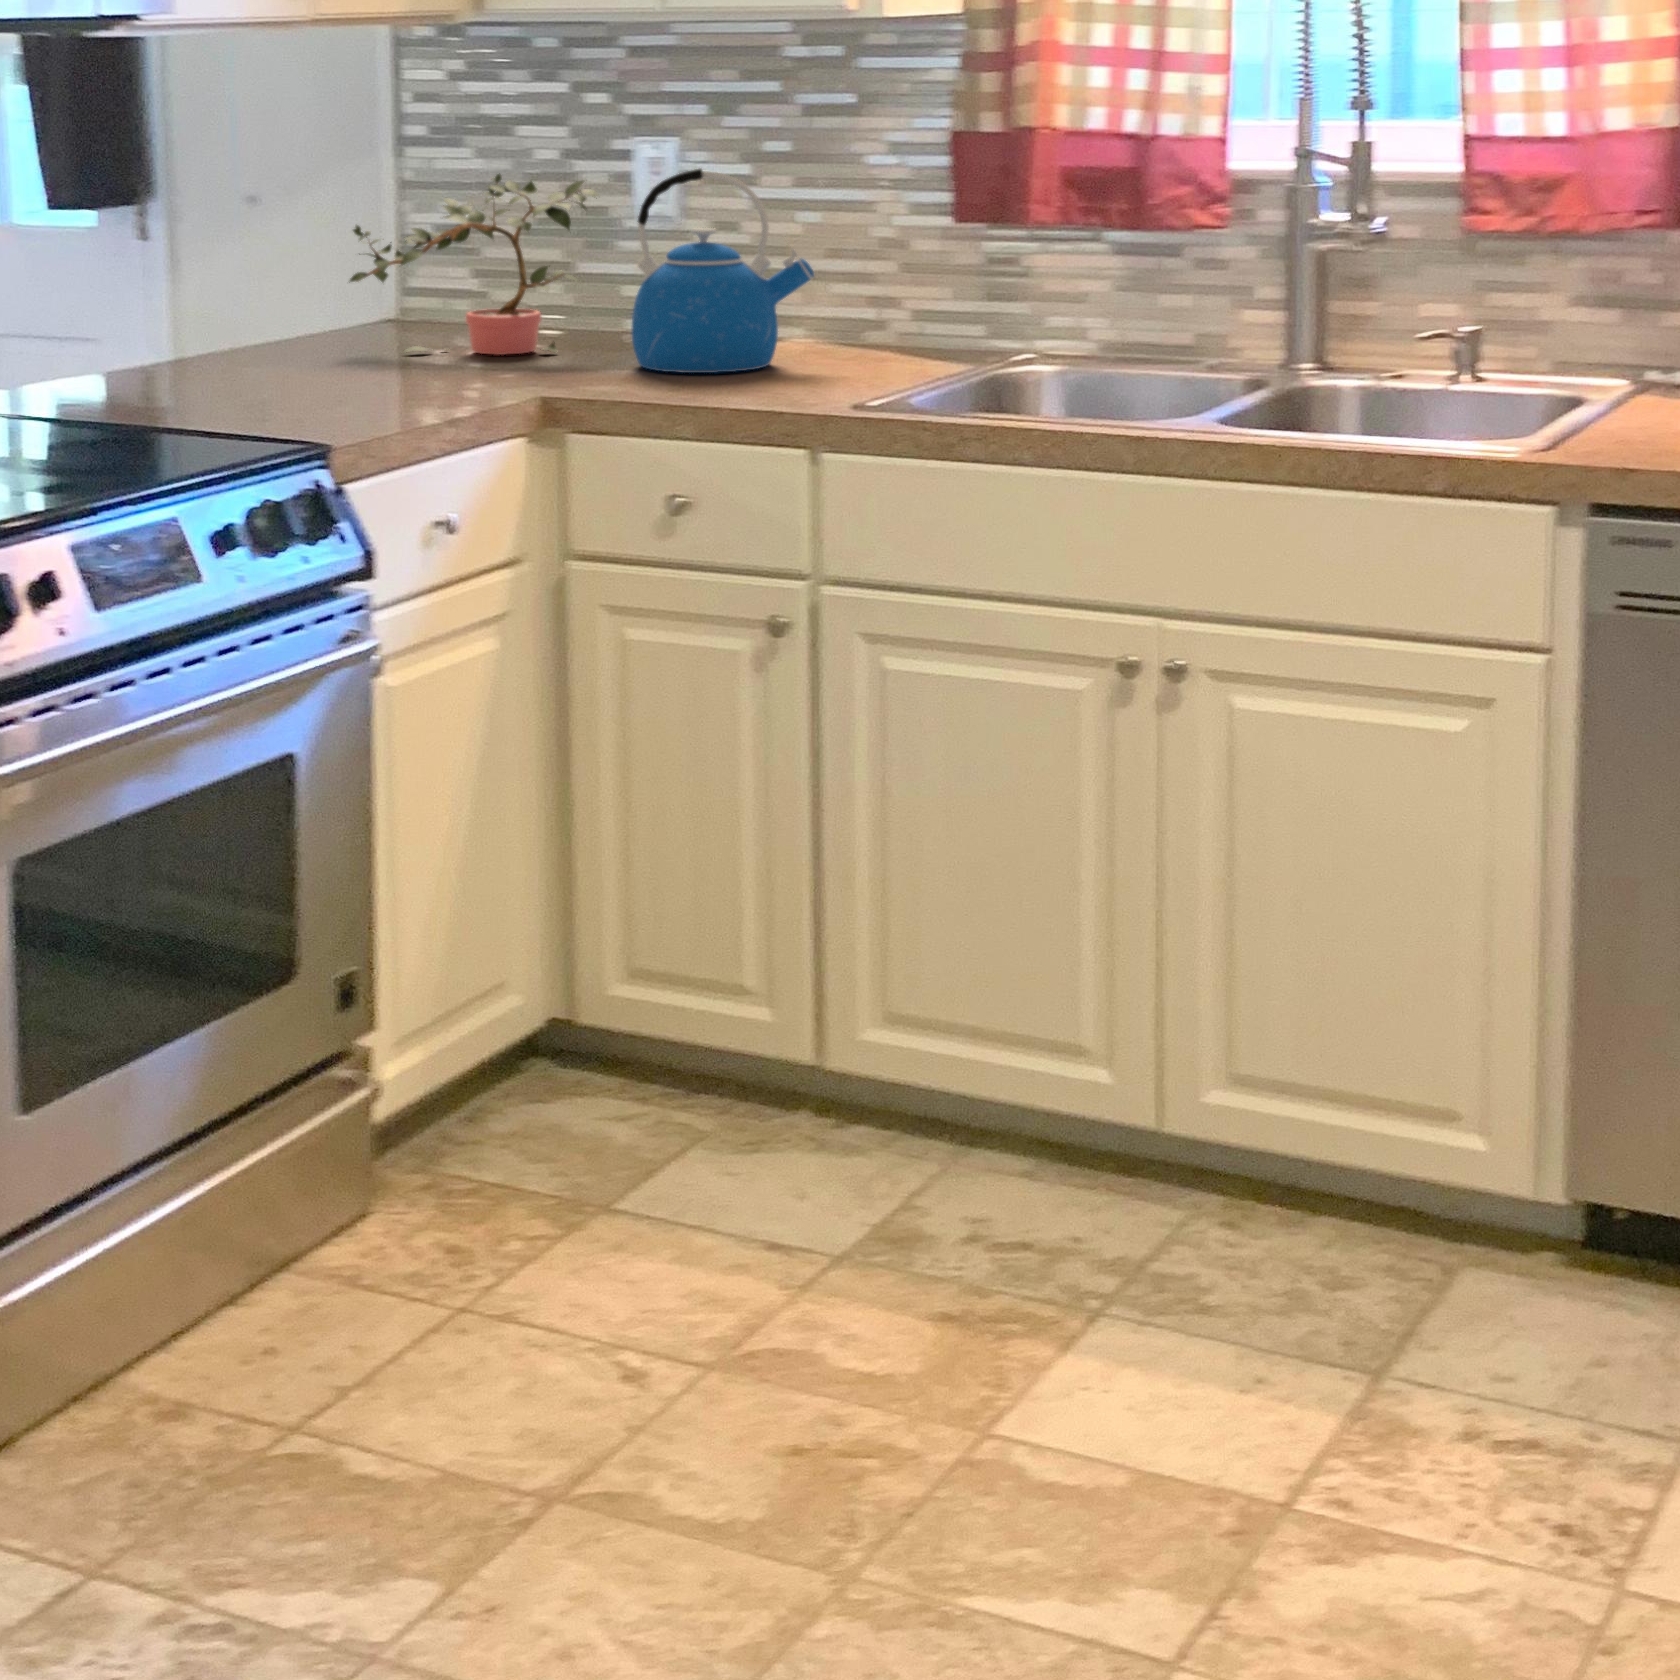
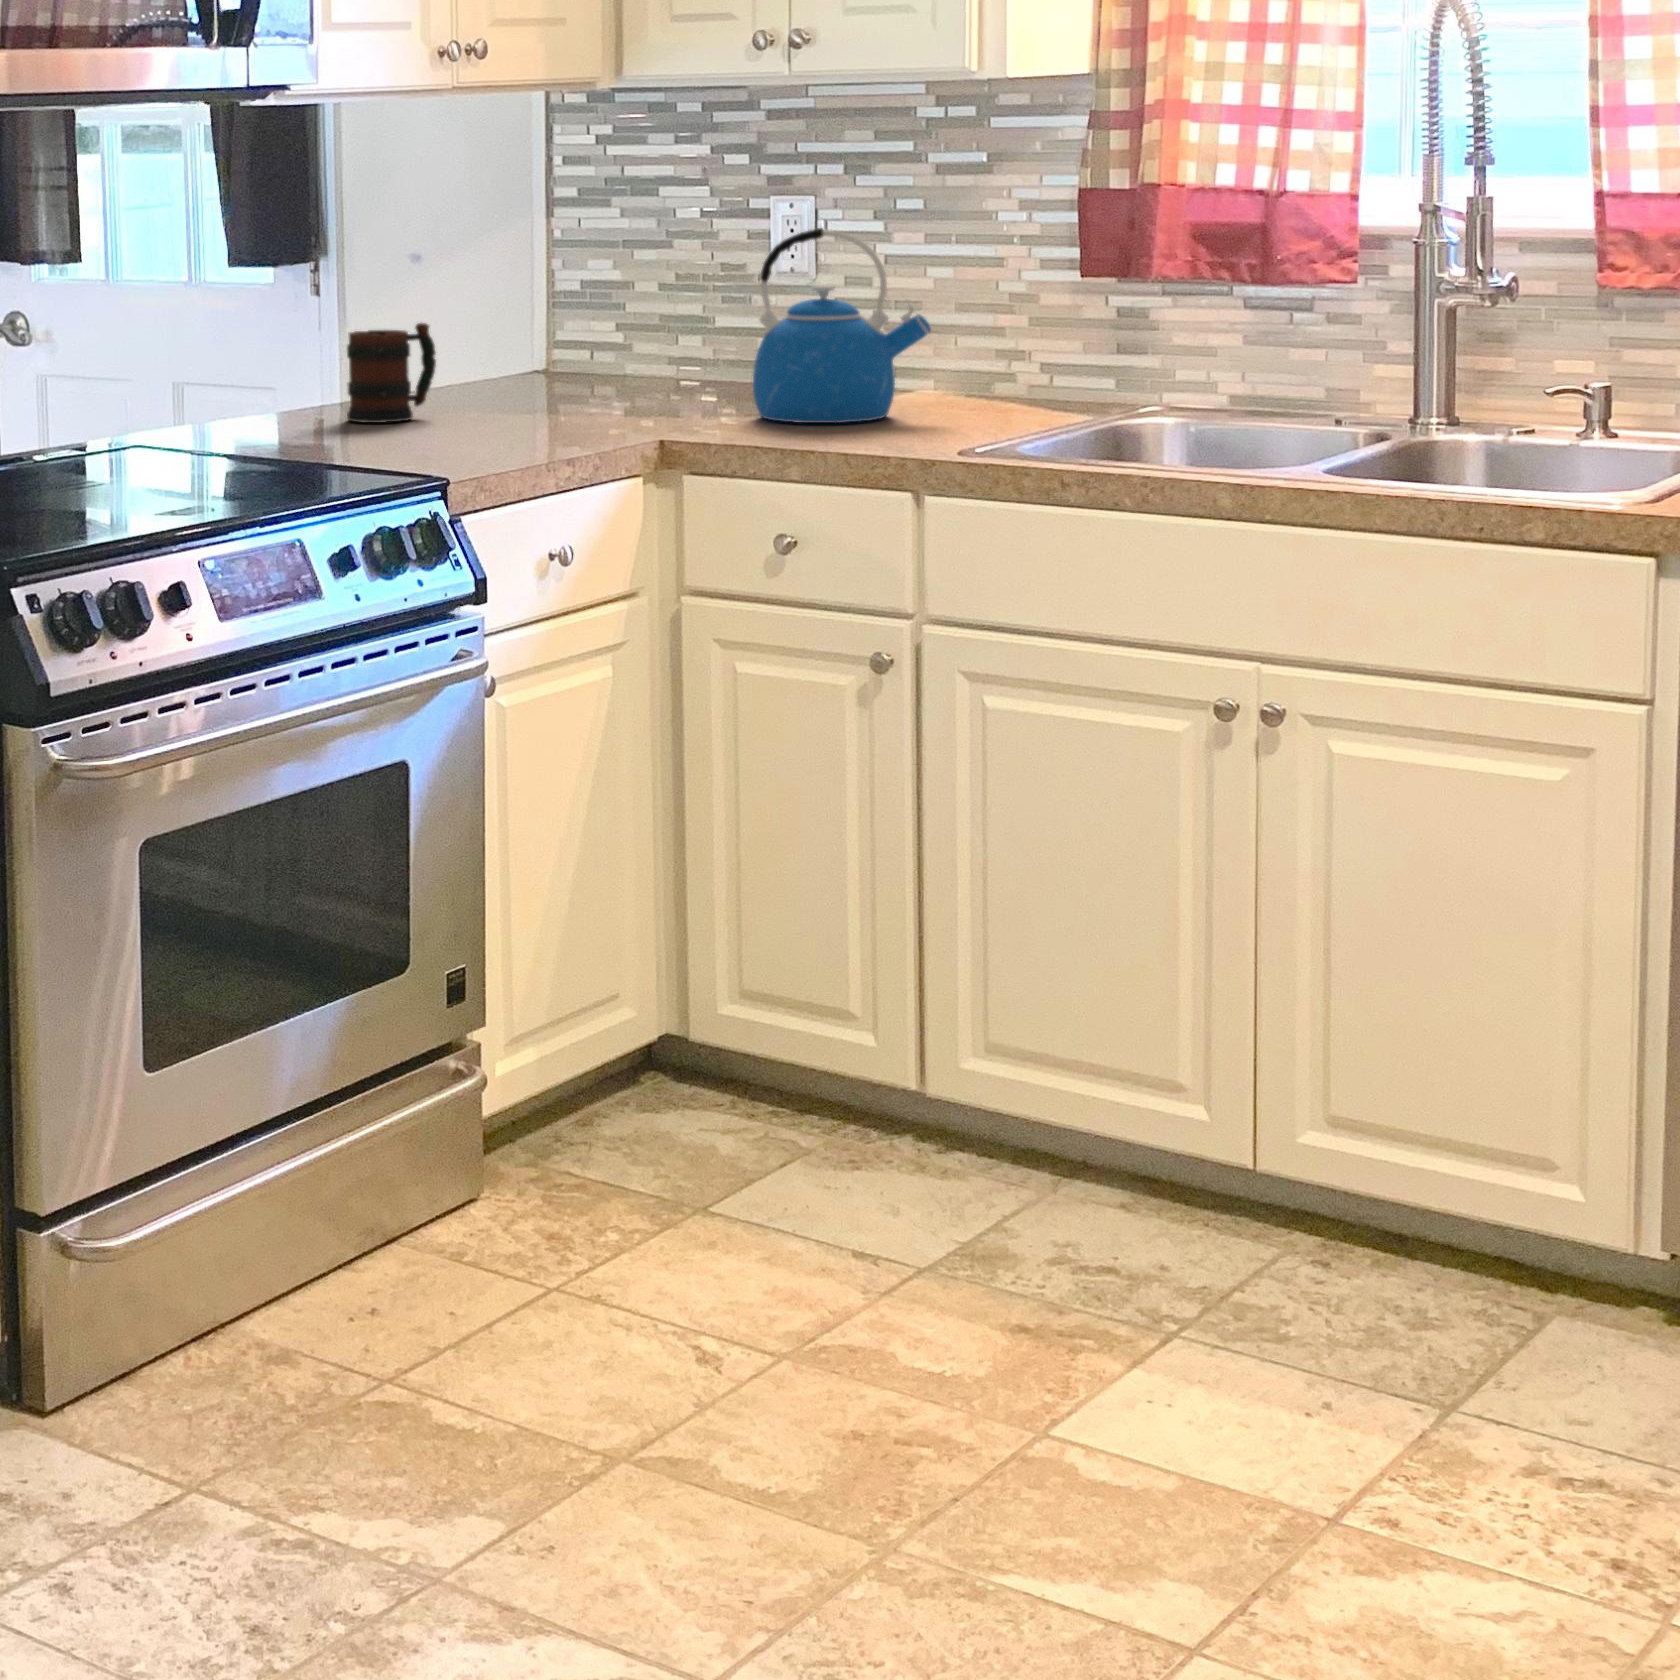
potted plant: present [350,173,598,355] -> none [490,234,728,405]
mug: none [196,269,294,378] -> present [347,323,436,423]

